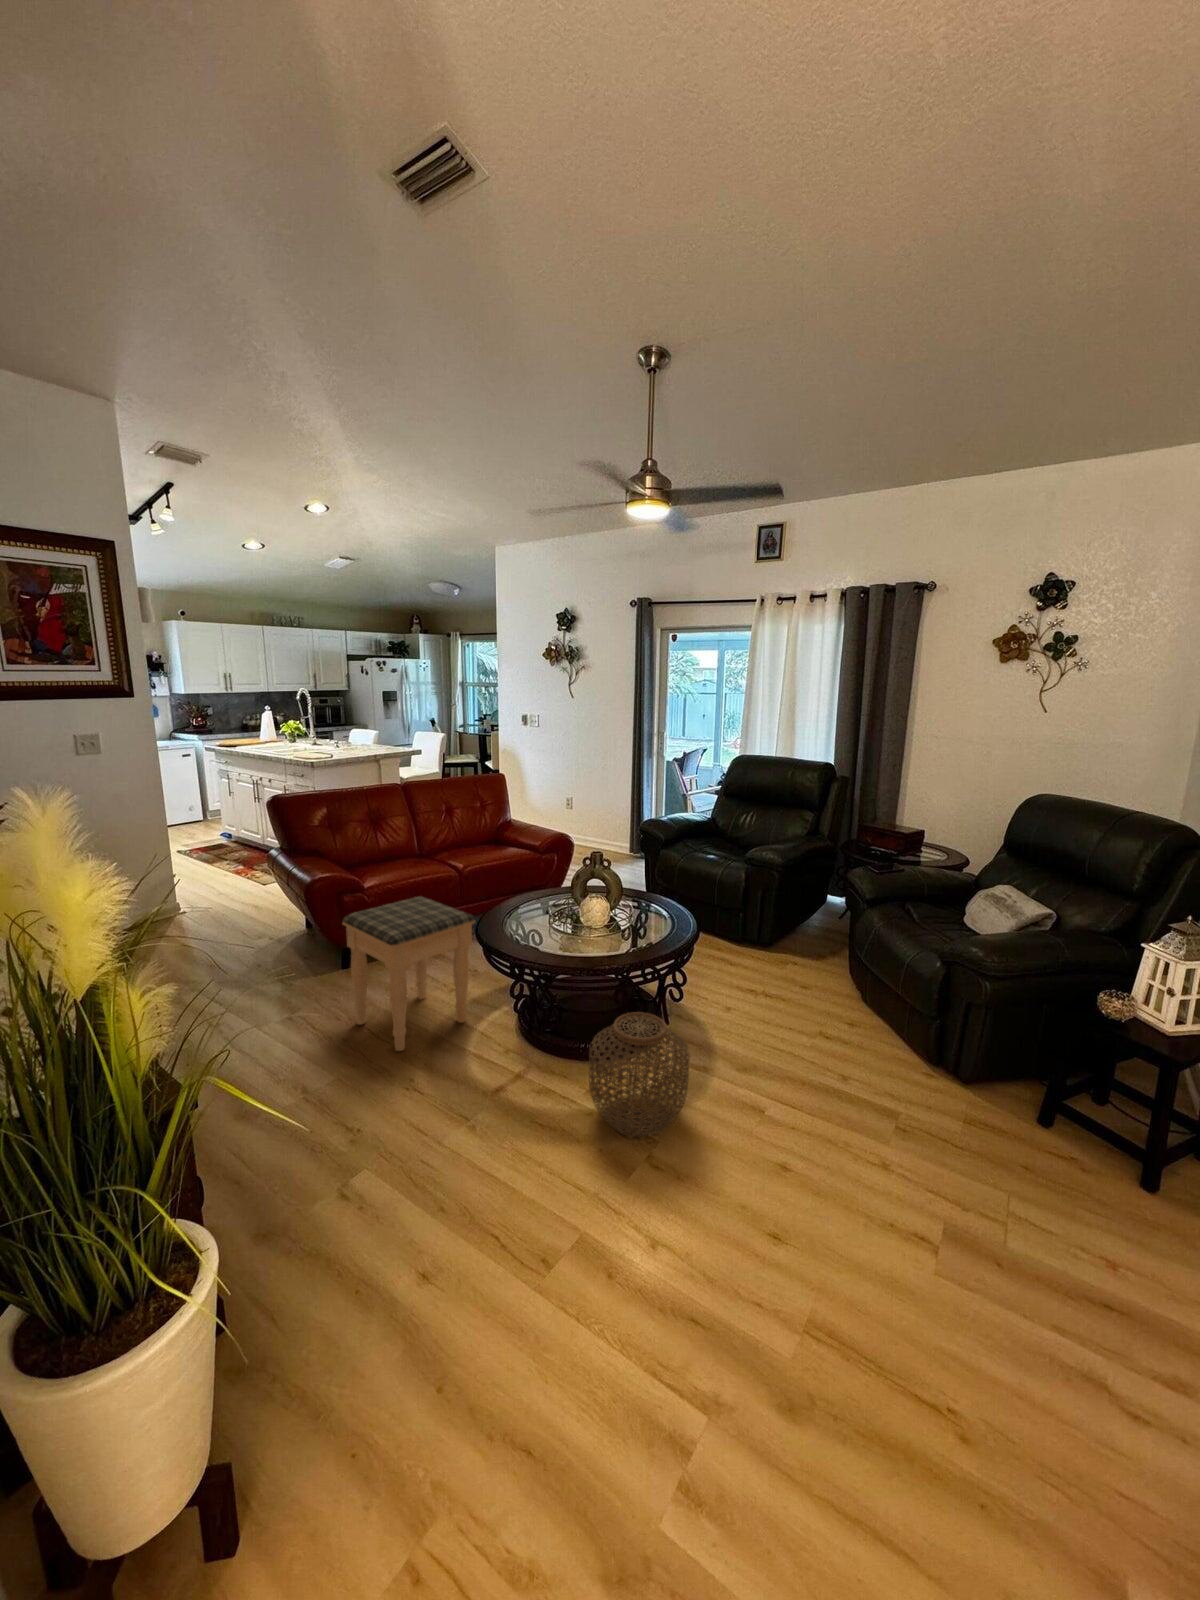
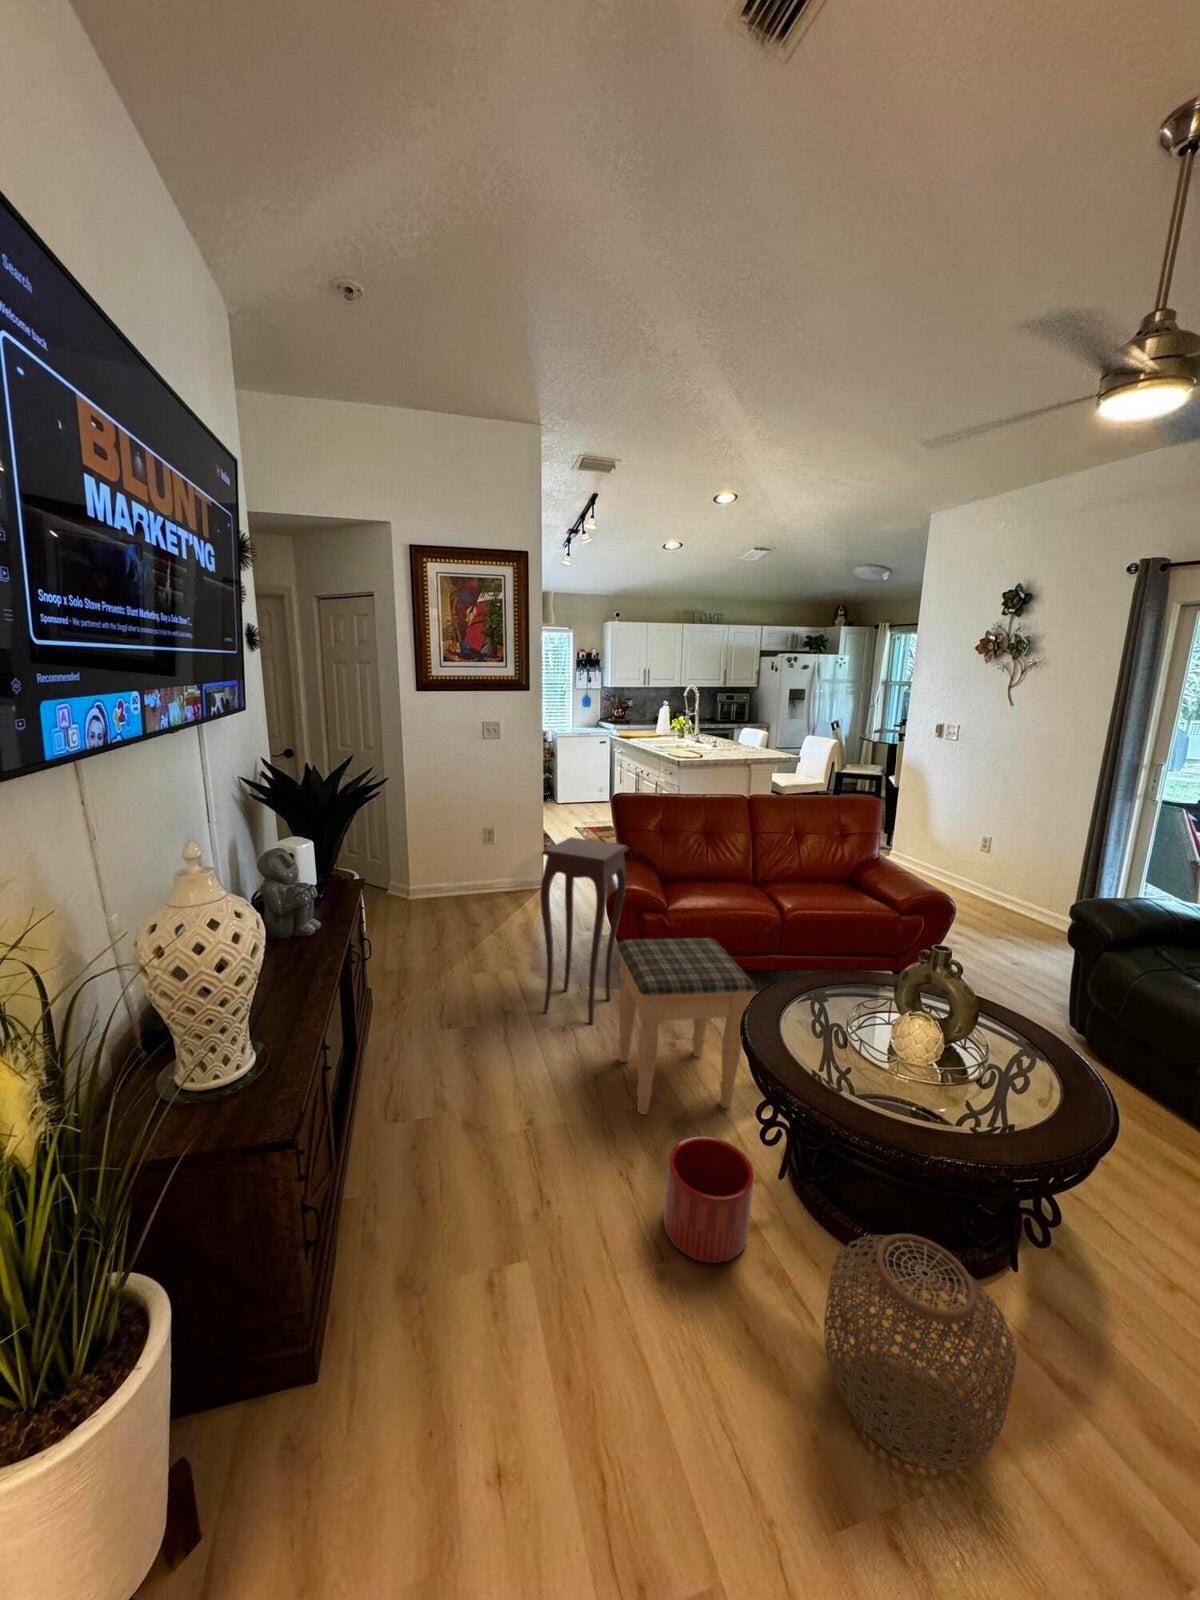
side table: none [237,836,322,1016] -> present [540,837,629,1024]
planter: none [454,1028,519,1113] -> present [664,1136,754,1263]

